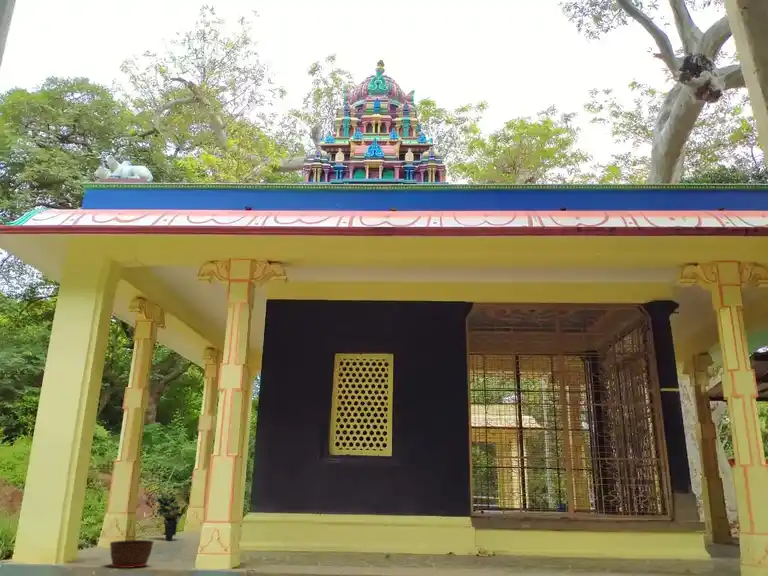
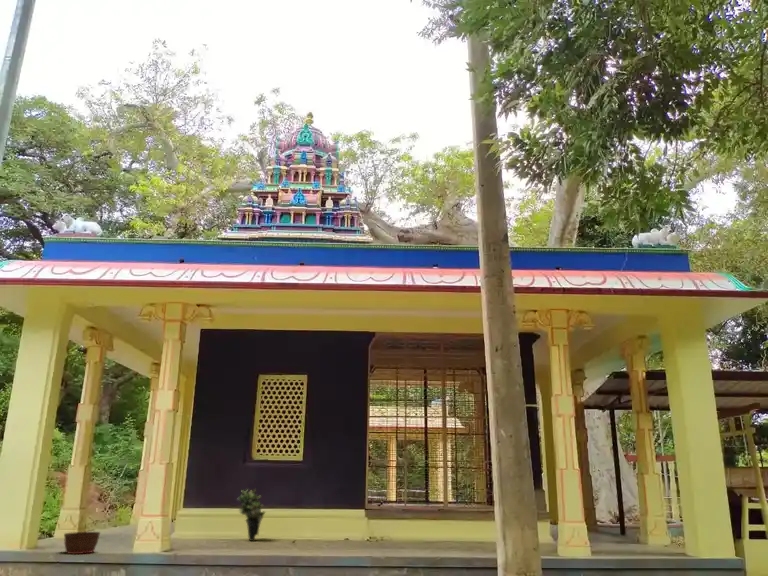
potted plant: present [156,491,183,541] -> present [238,491,265,541]

